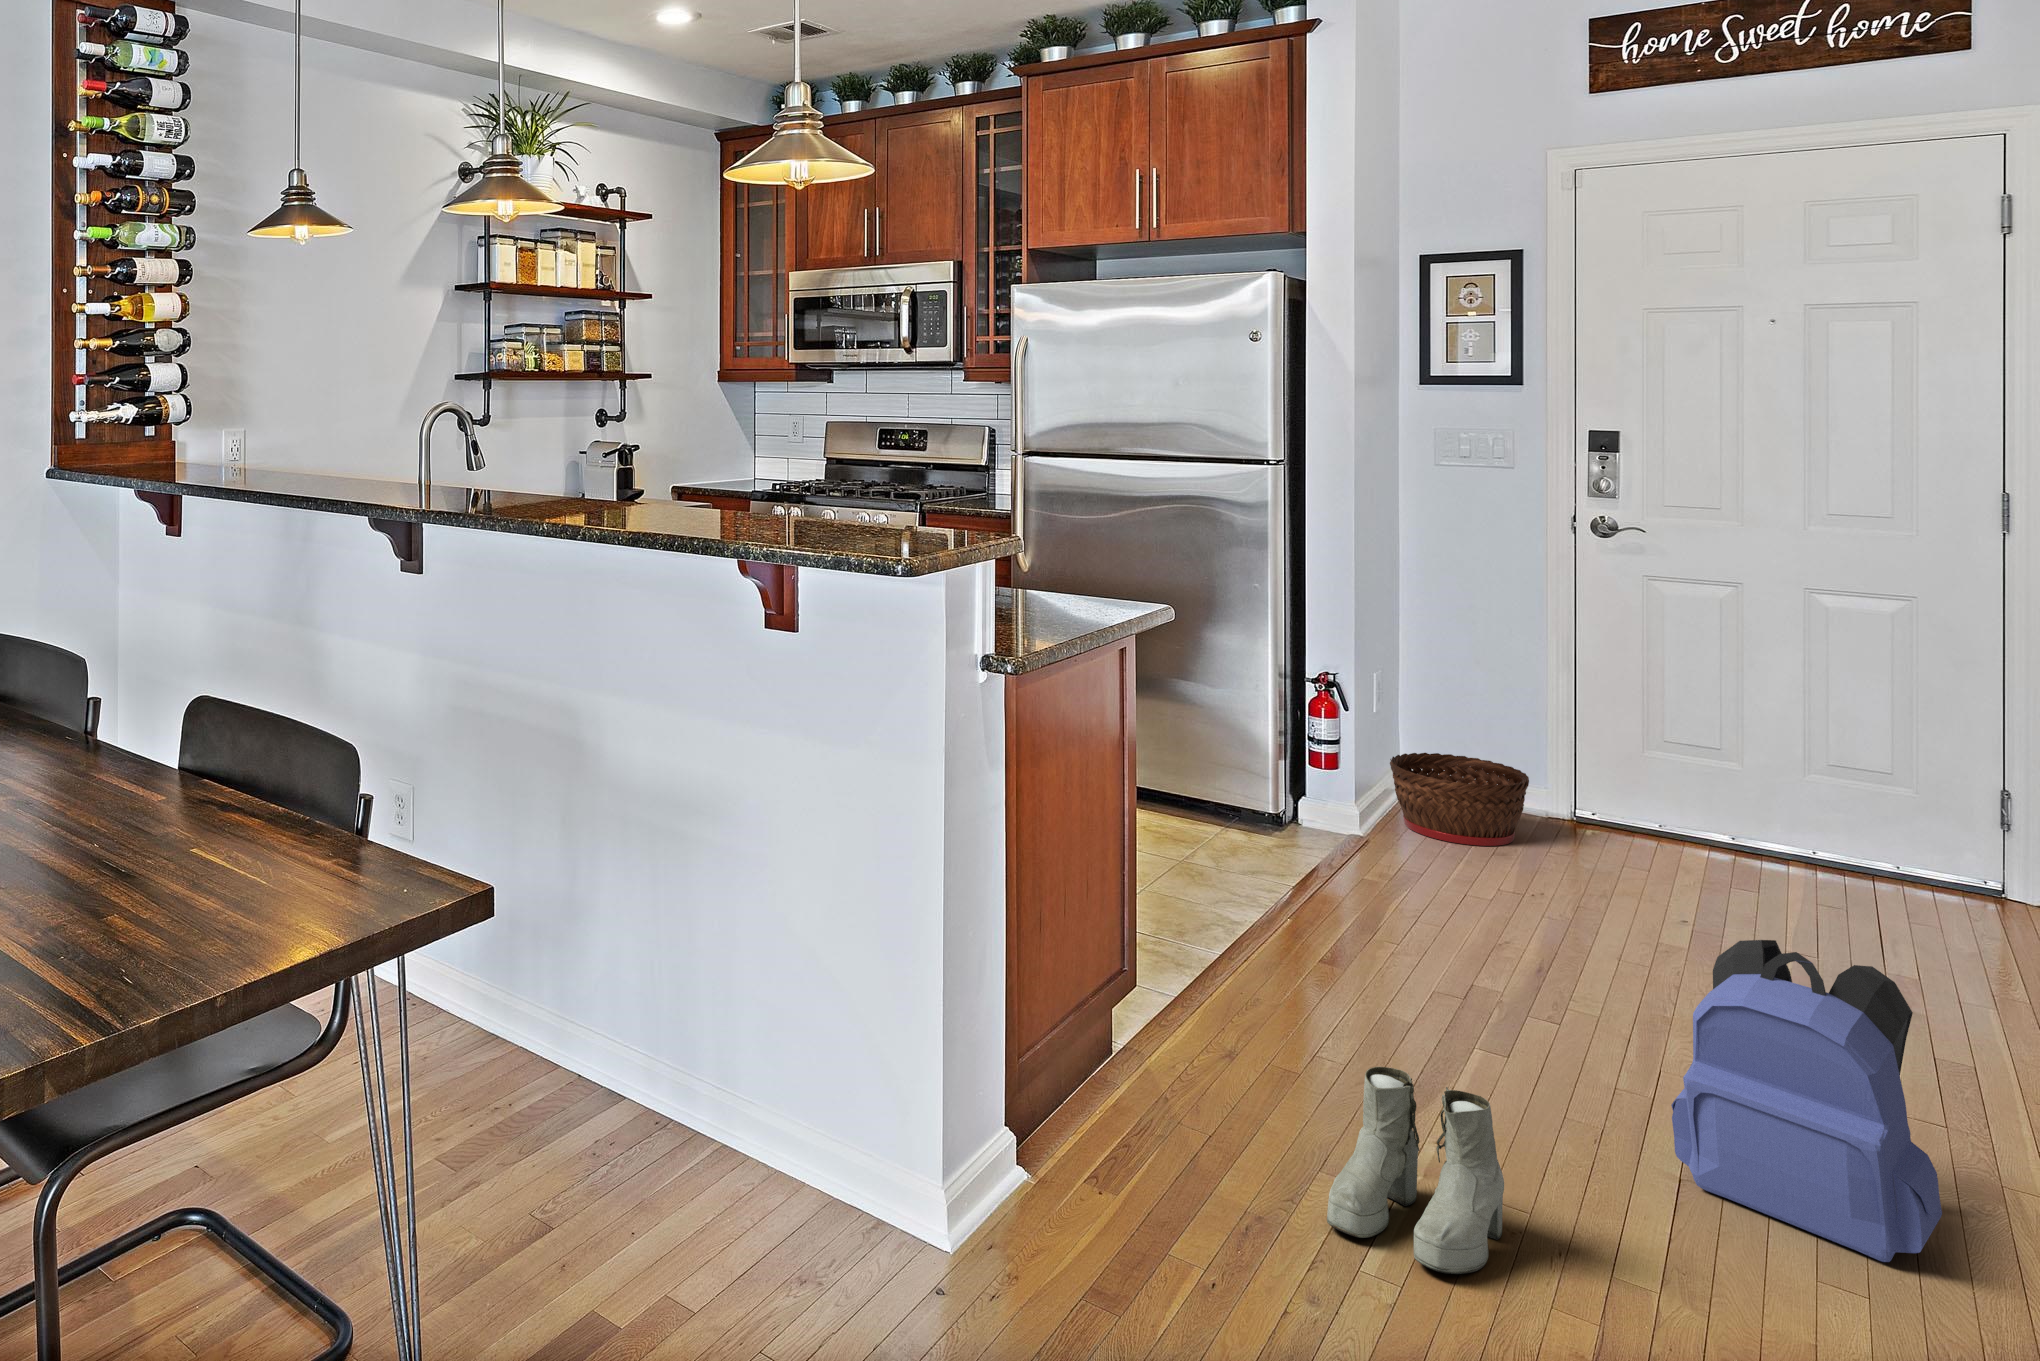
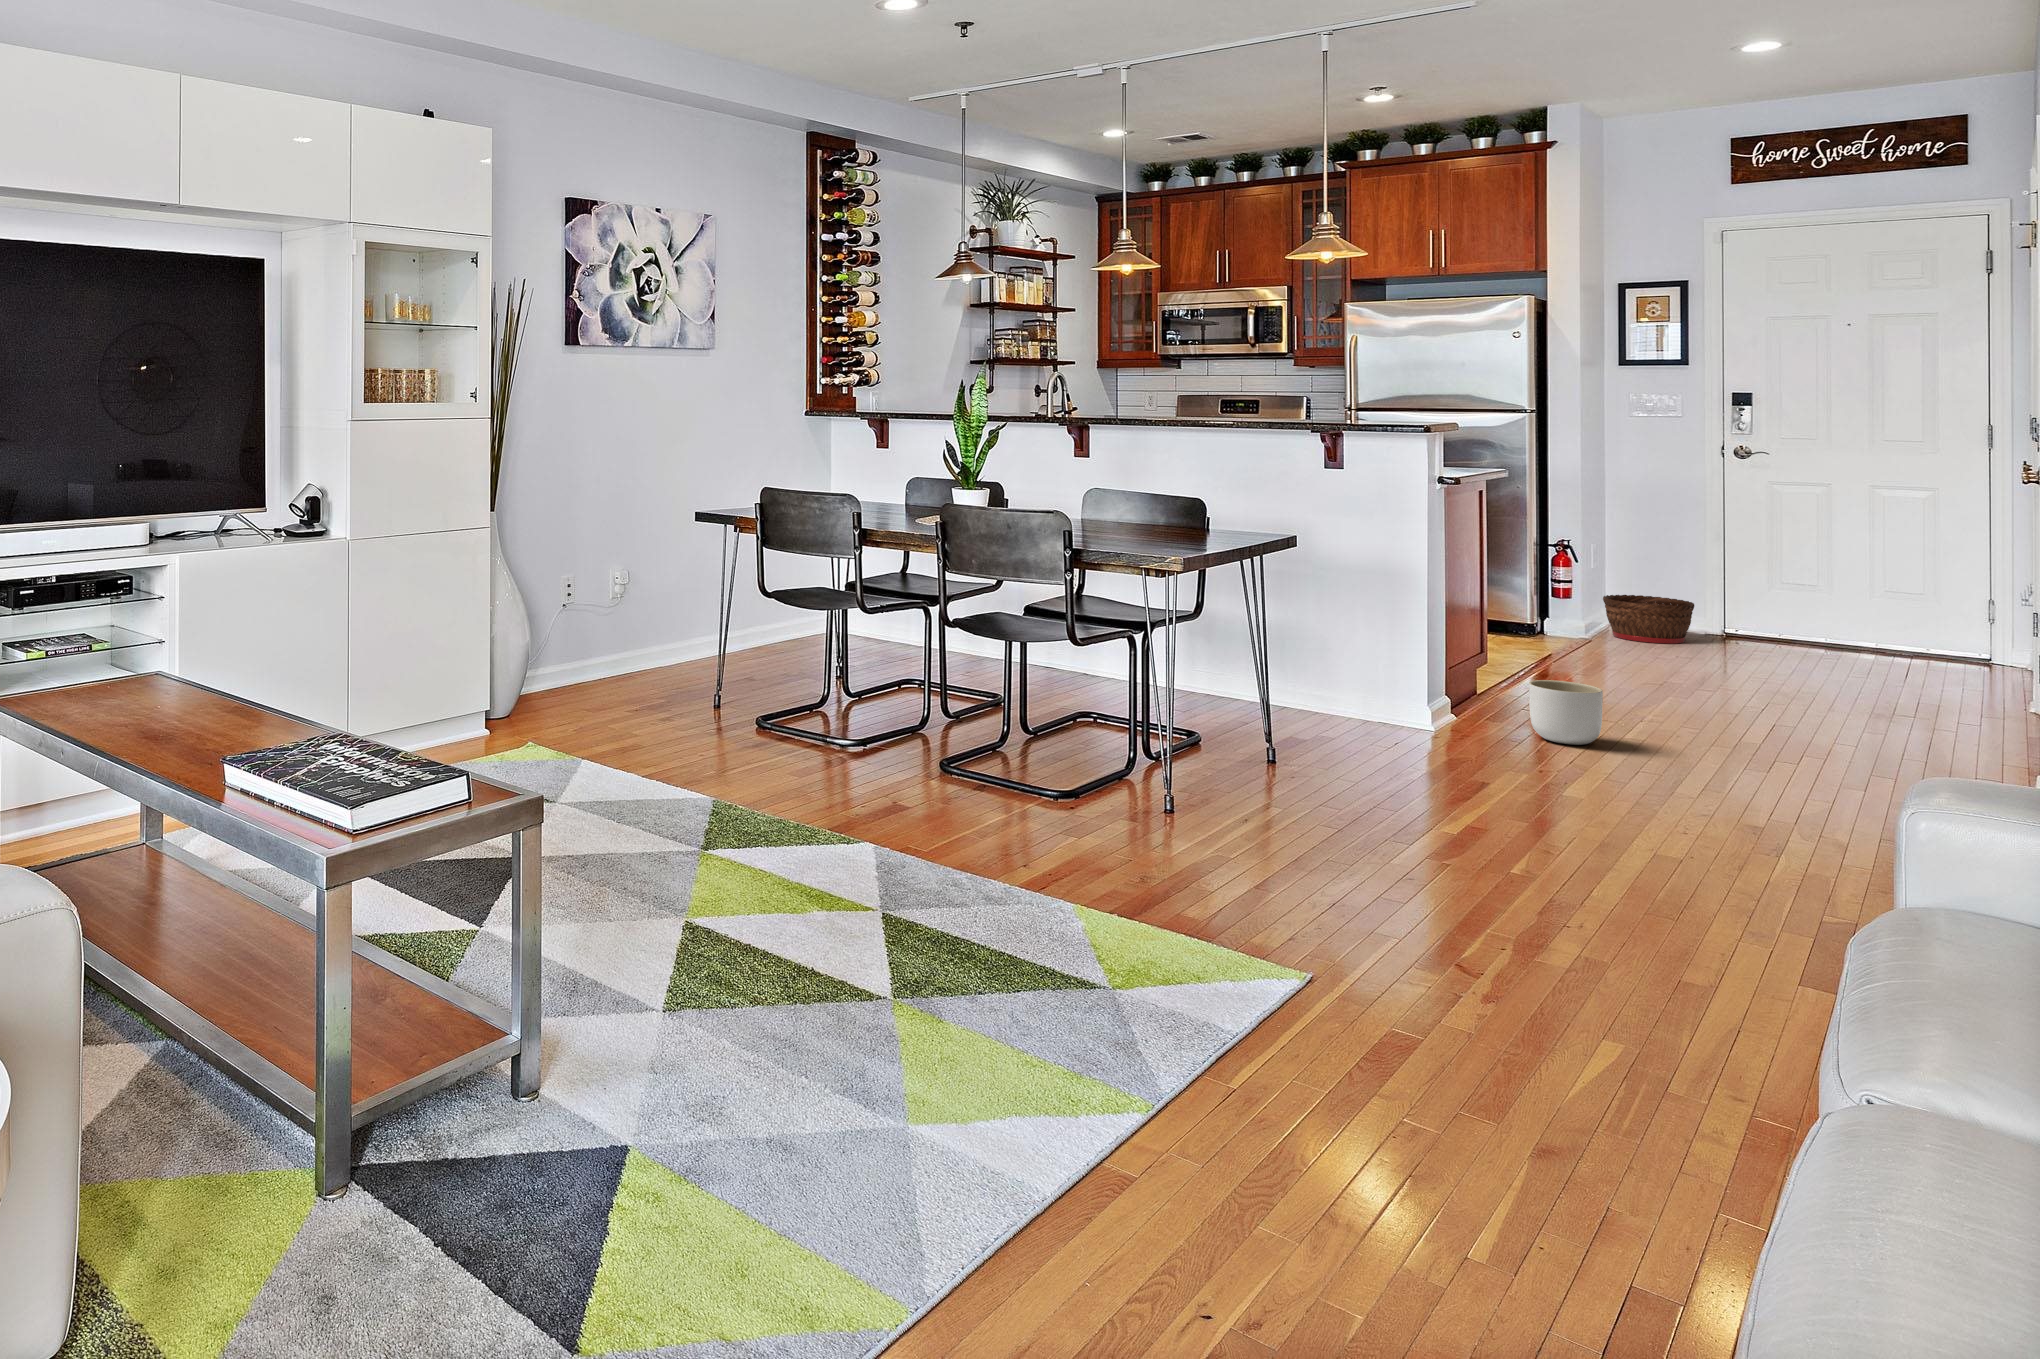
backpack: present [1671,940,1942,1262] -> none [1775,614,1902,745]
boots: present [1327,1067,1504,1274] -> none [1610,670,1694,743]
planter: none [1150,1109,1300,1293] -> present [1529,680,1603,745]

